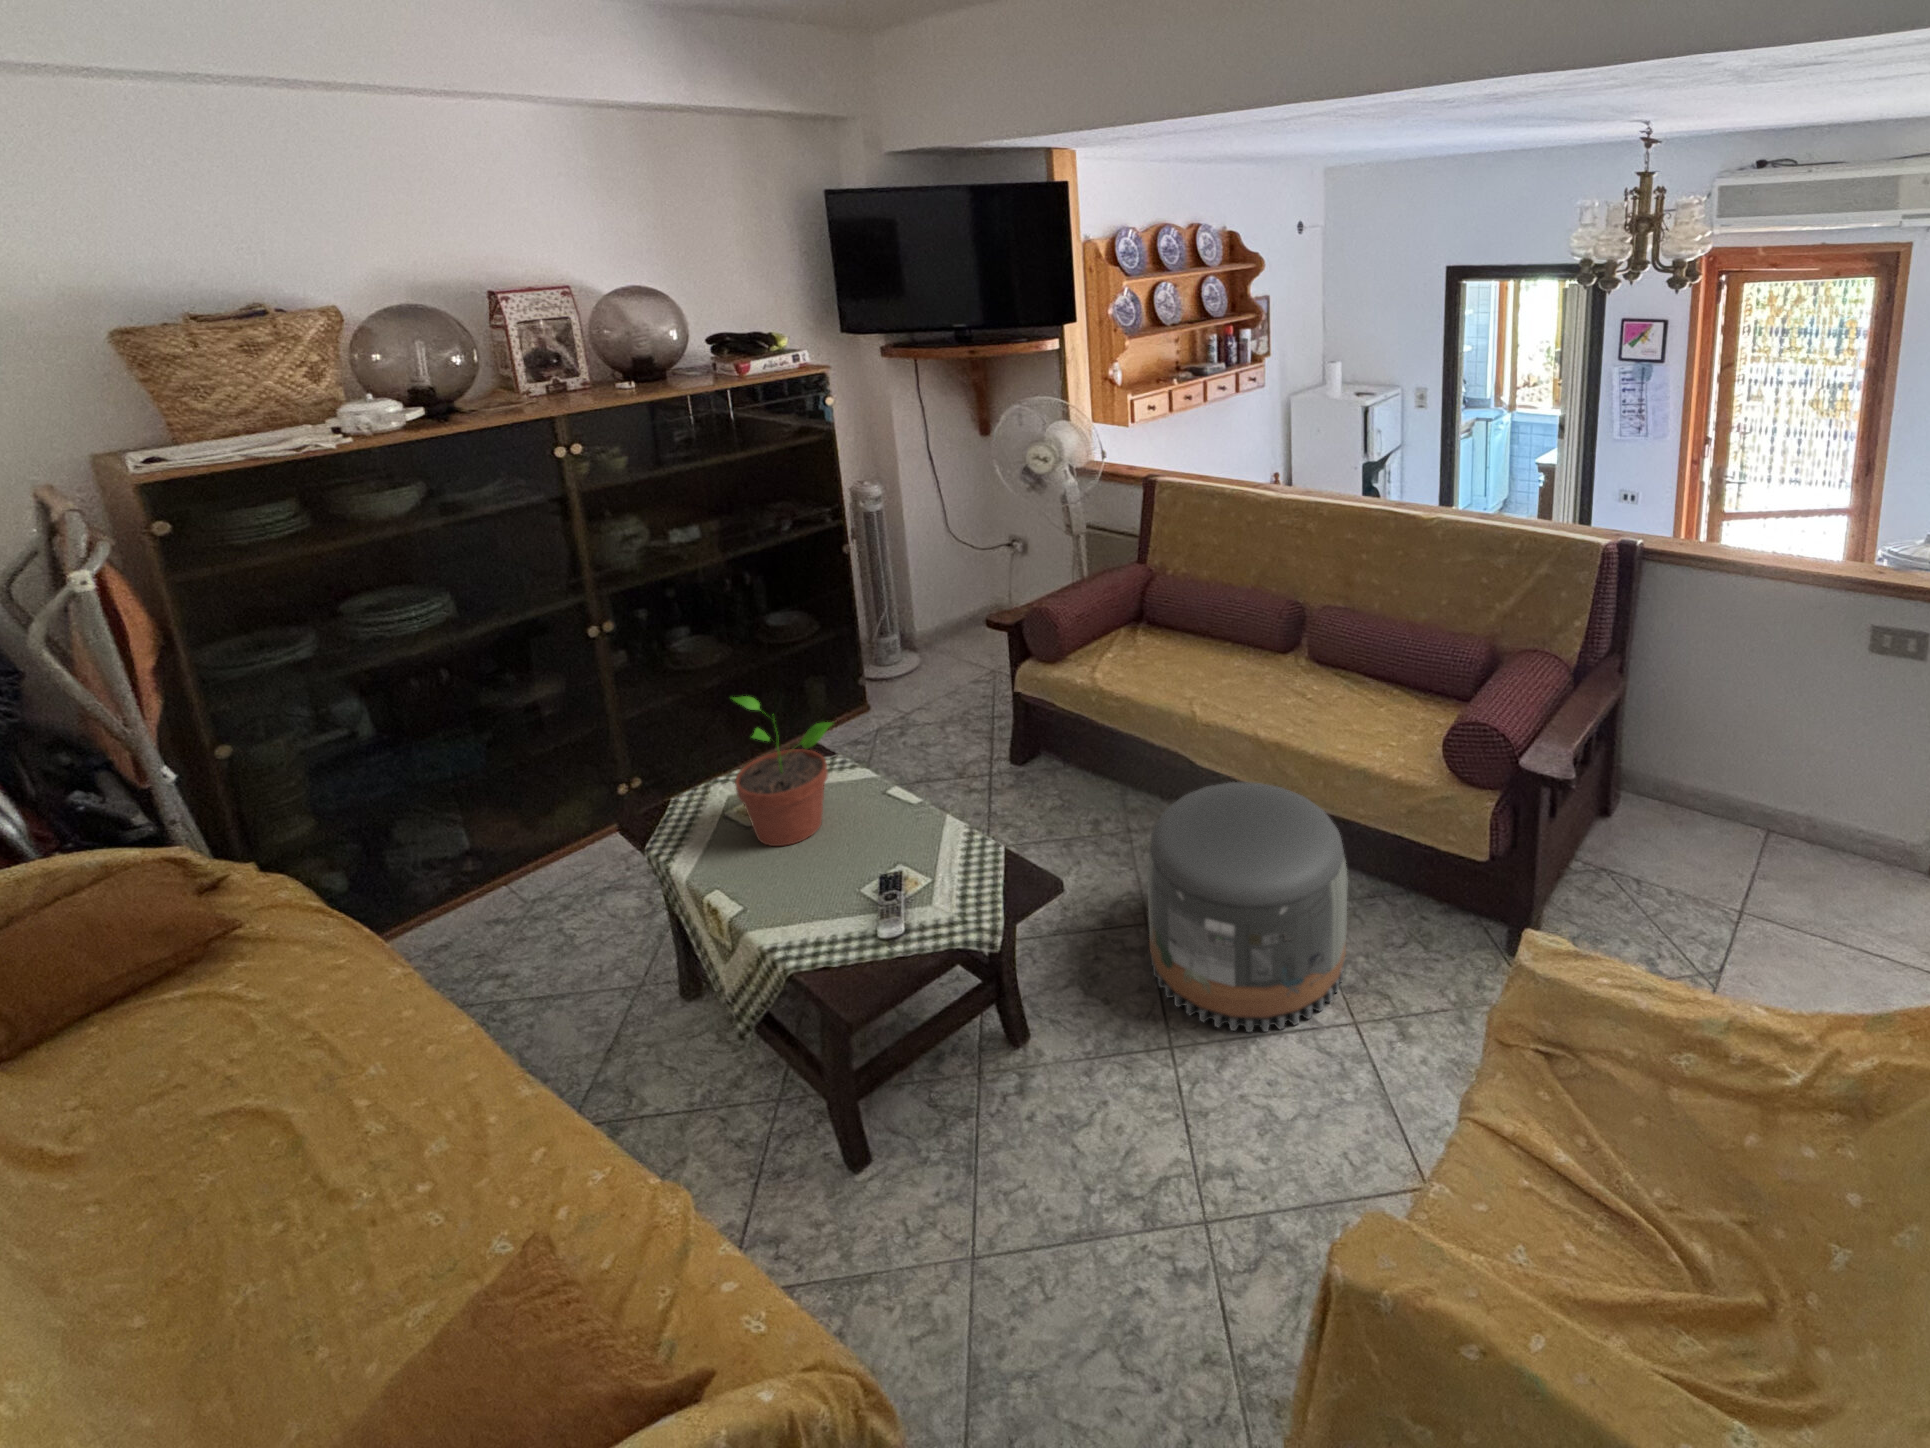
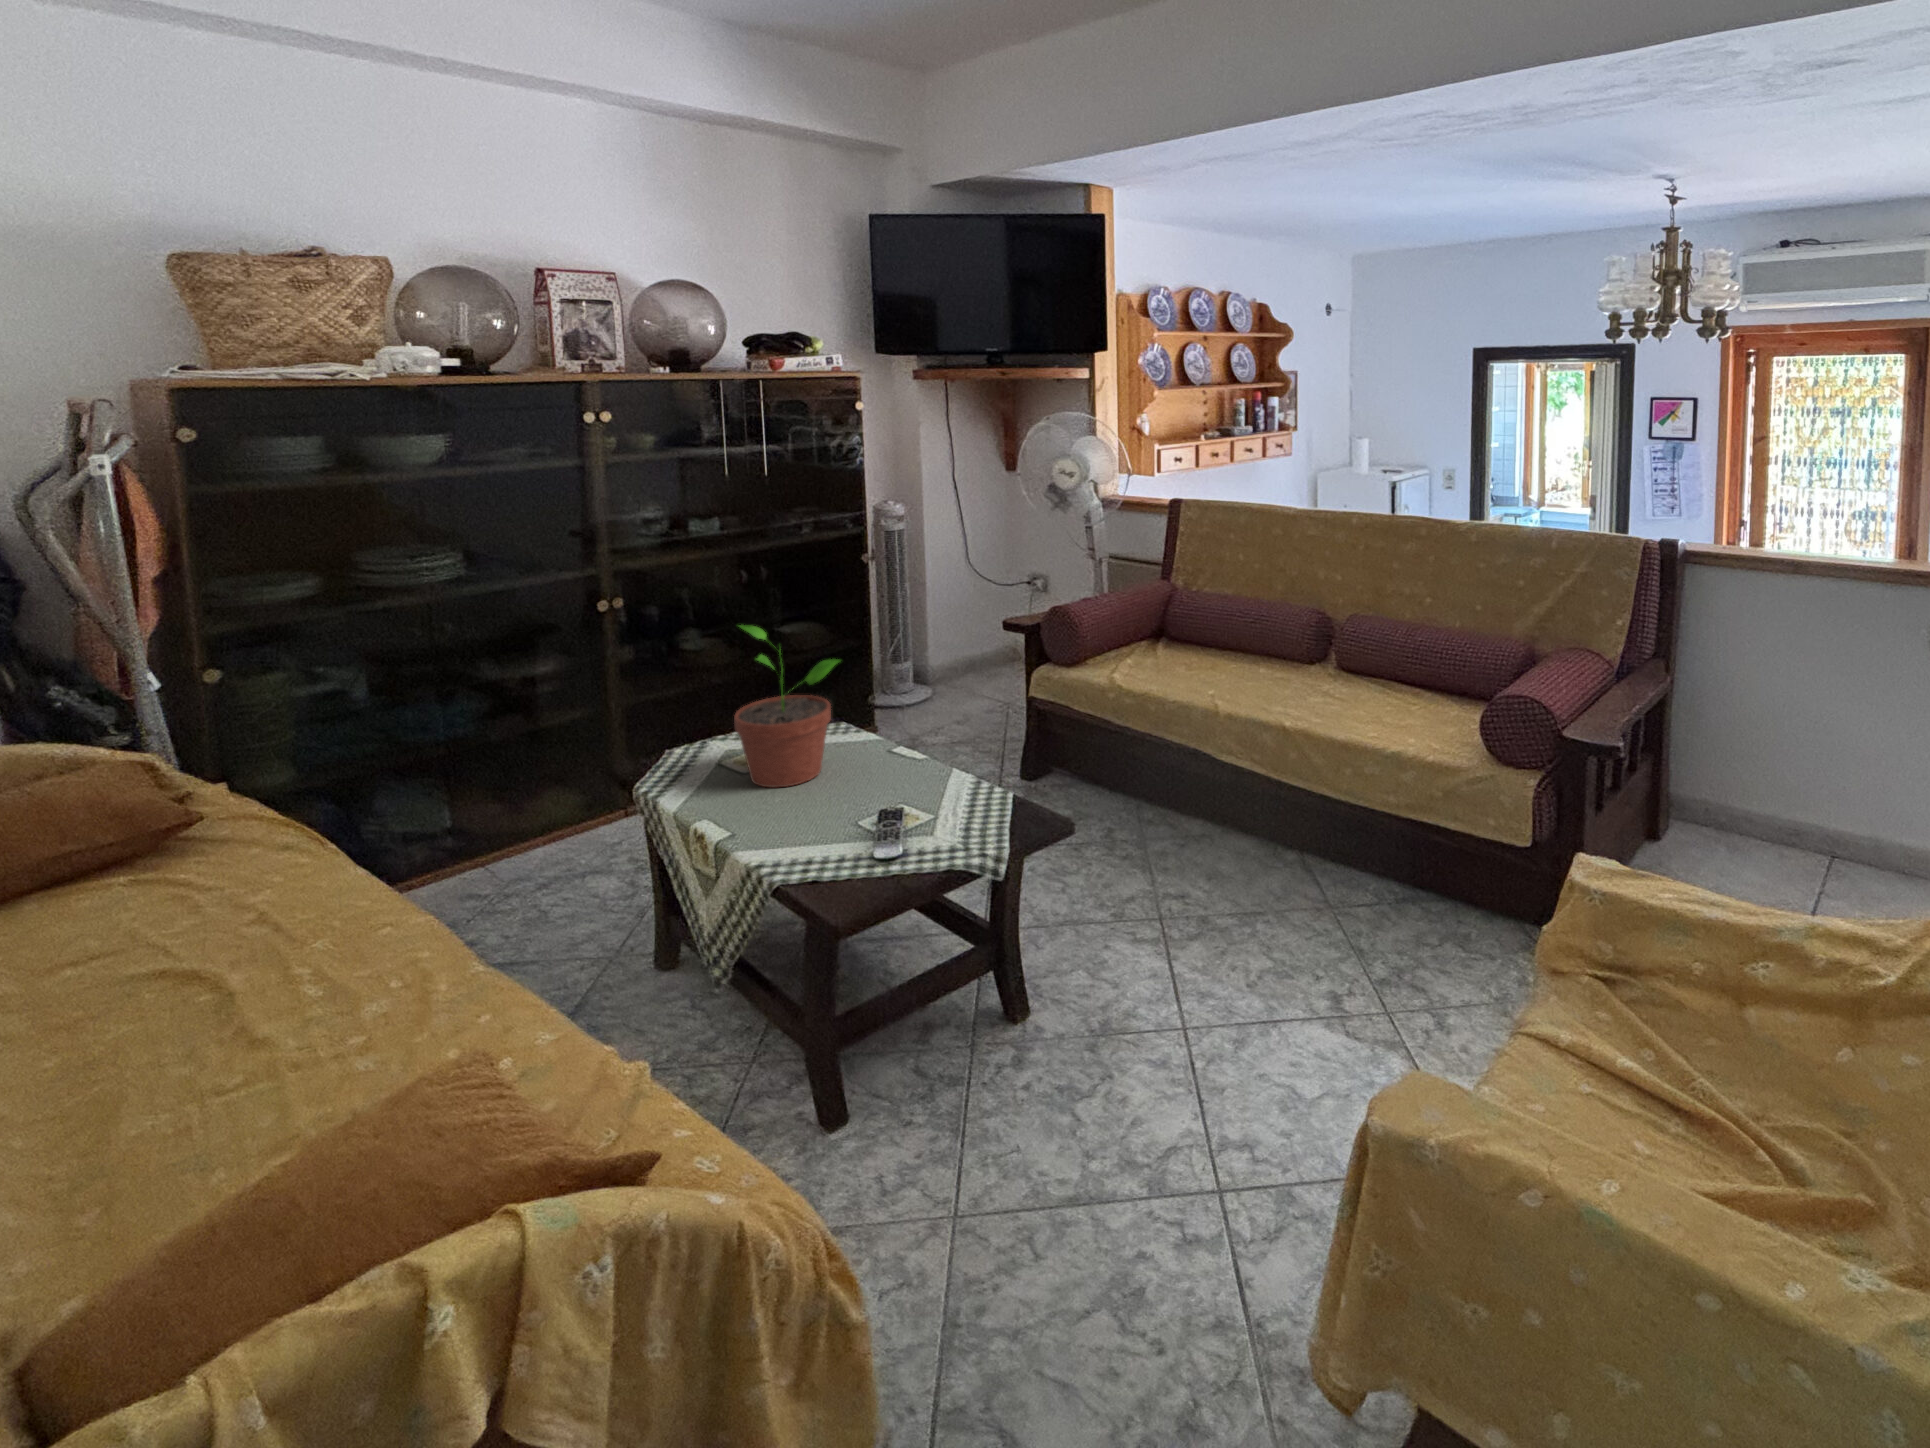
pouf: present [1147,782,1348,1032] -> none [1163,764,1380,1018]

